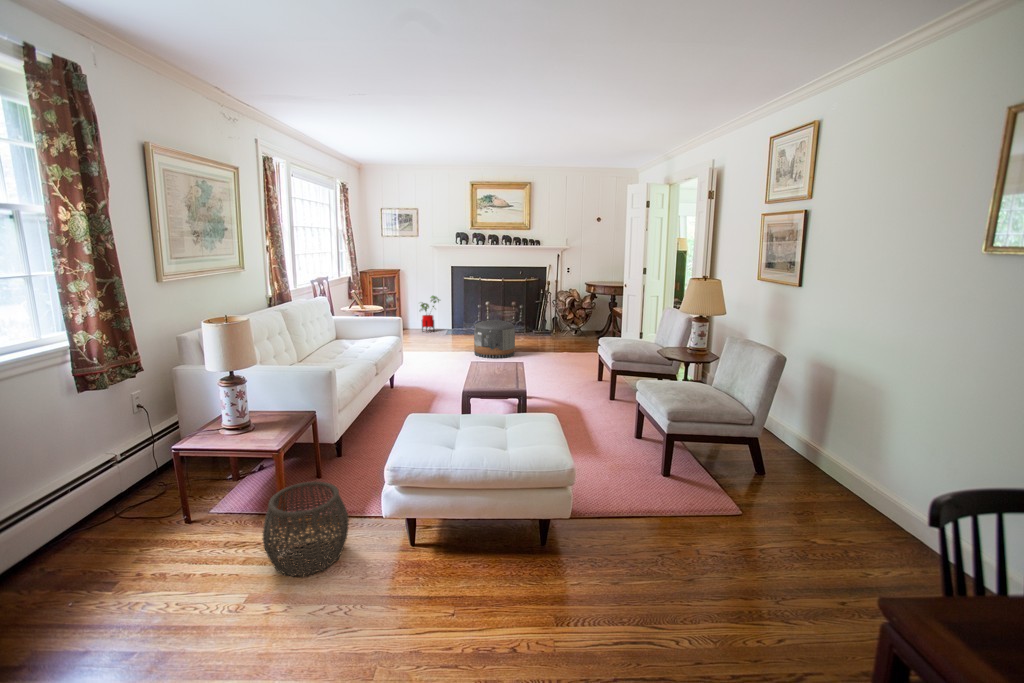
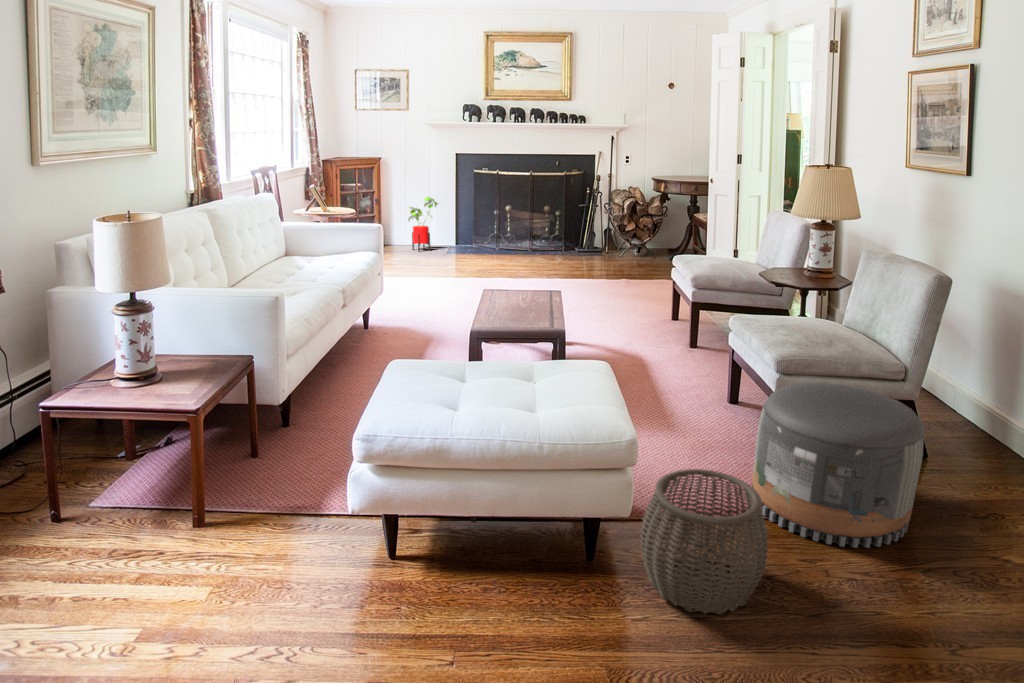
pouf: present [474,320,515,358] -> present [752,383,924,548]
woven basket: present [262,482,349,577] -> present [641,469,768,614]

